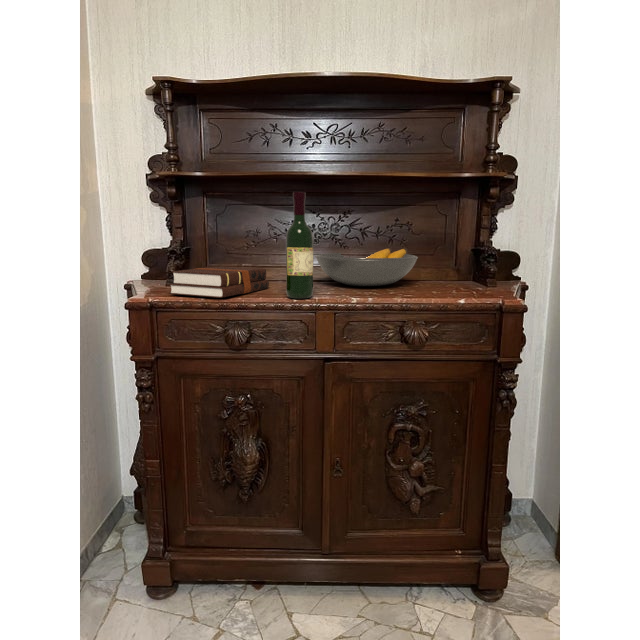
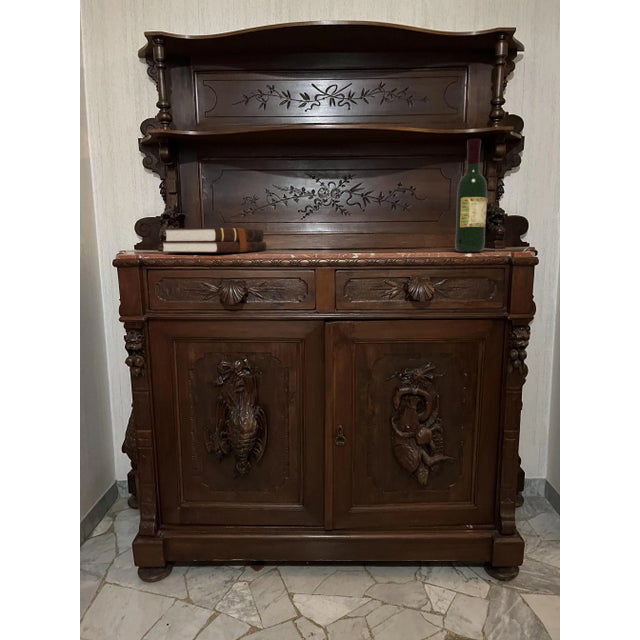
wine bottle: present [286,192,313,299] -> present [455,139,487,252]
fruit bowl: present [316,248,418,286] -> none [315,208,422,248]

